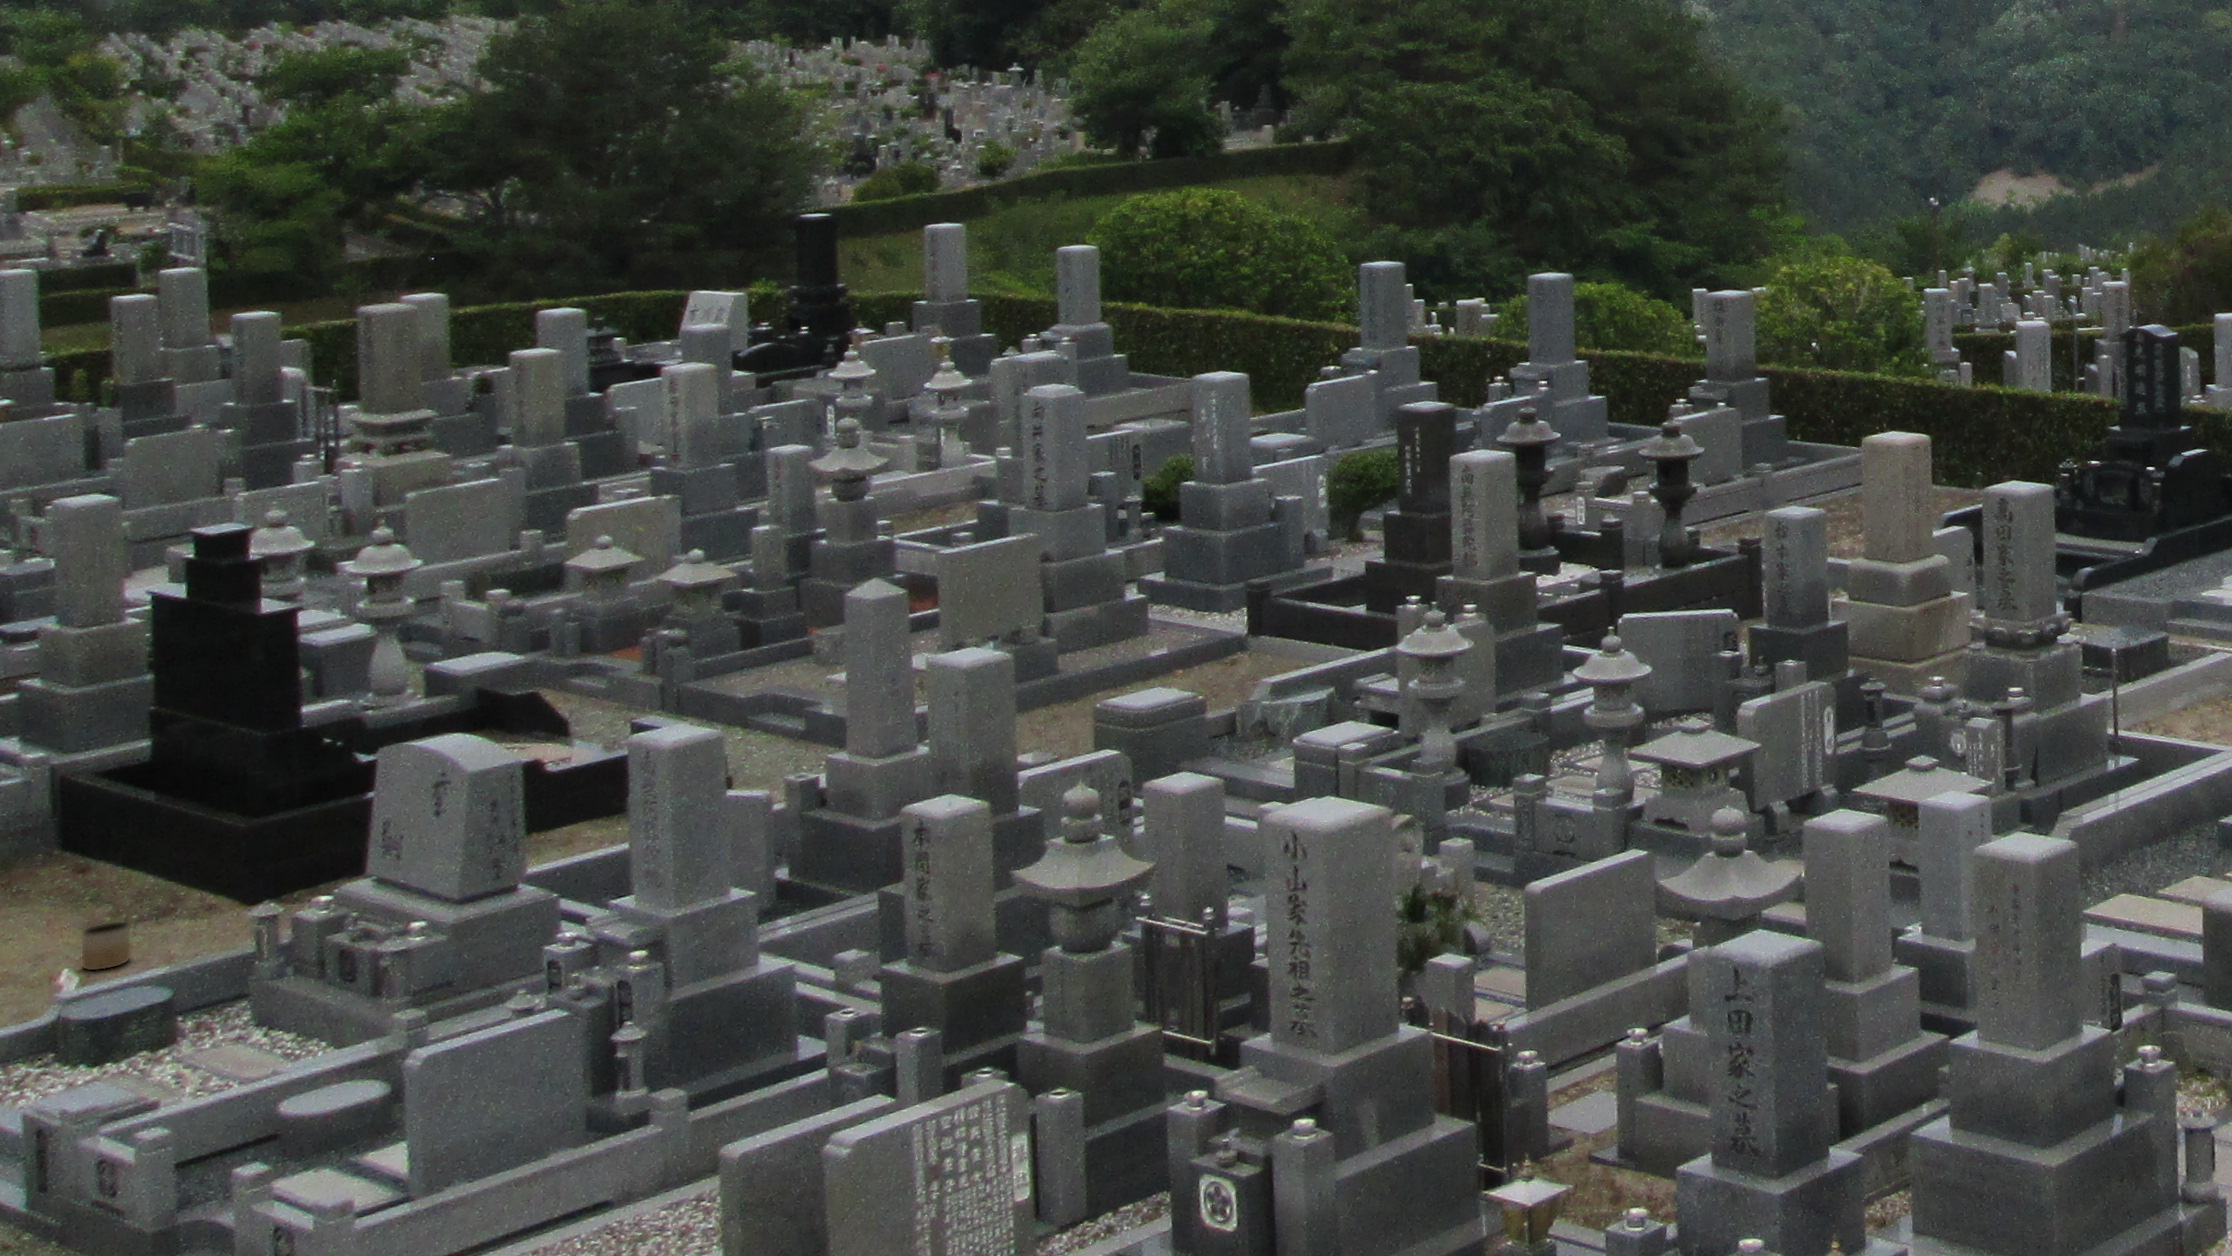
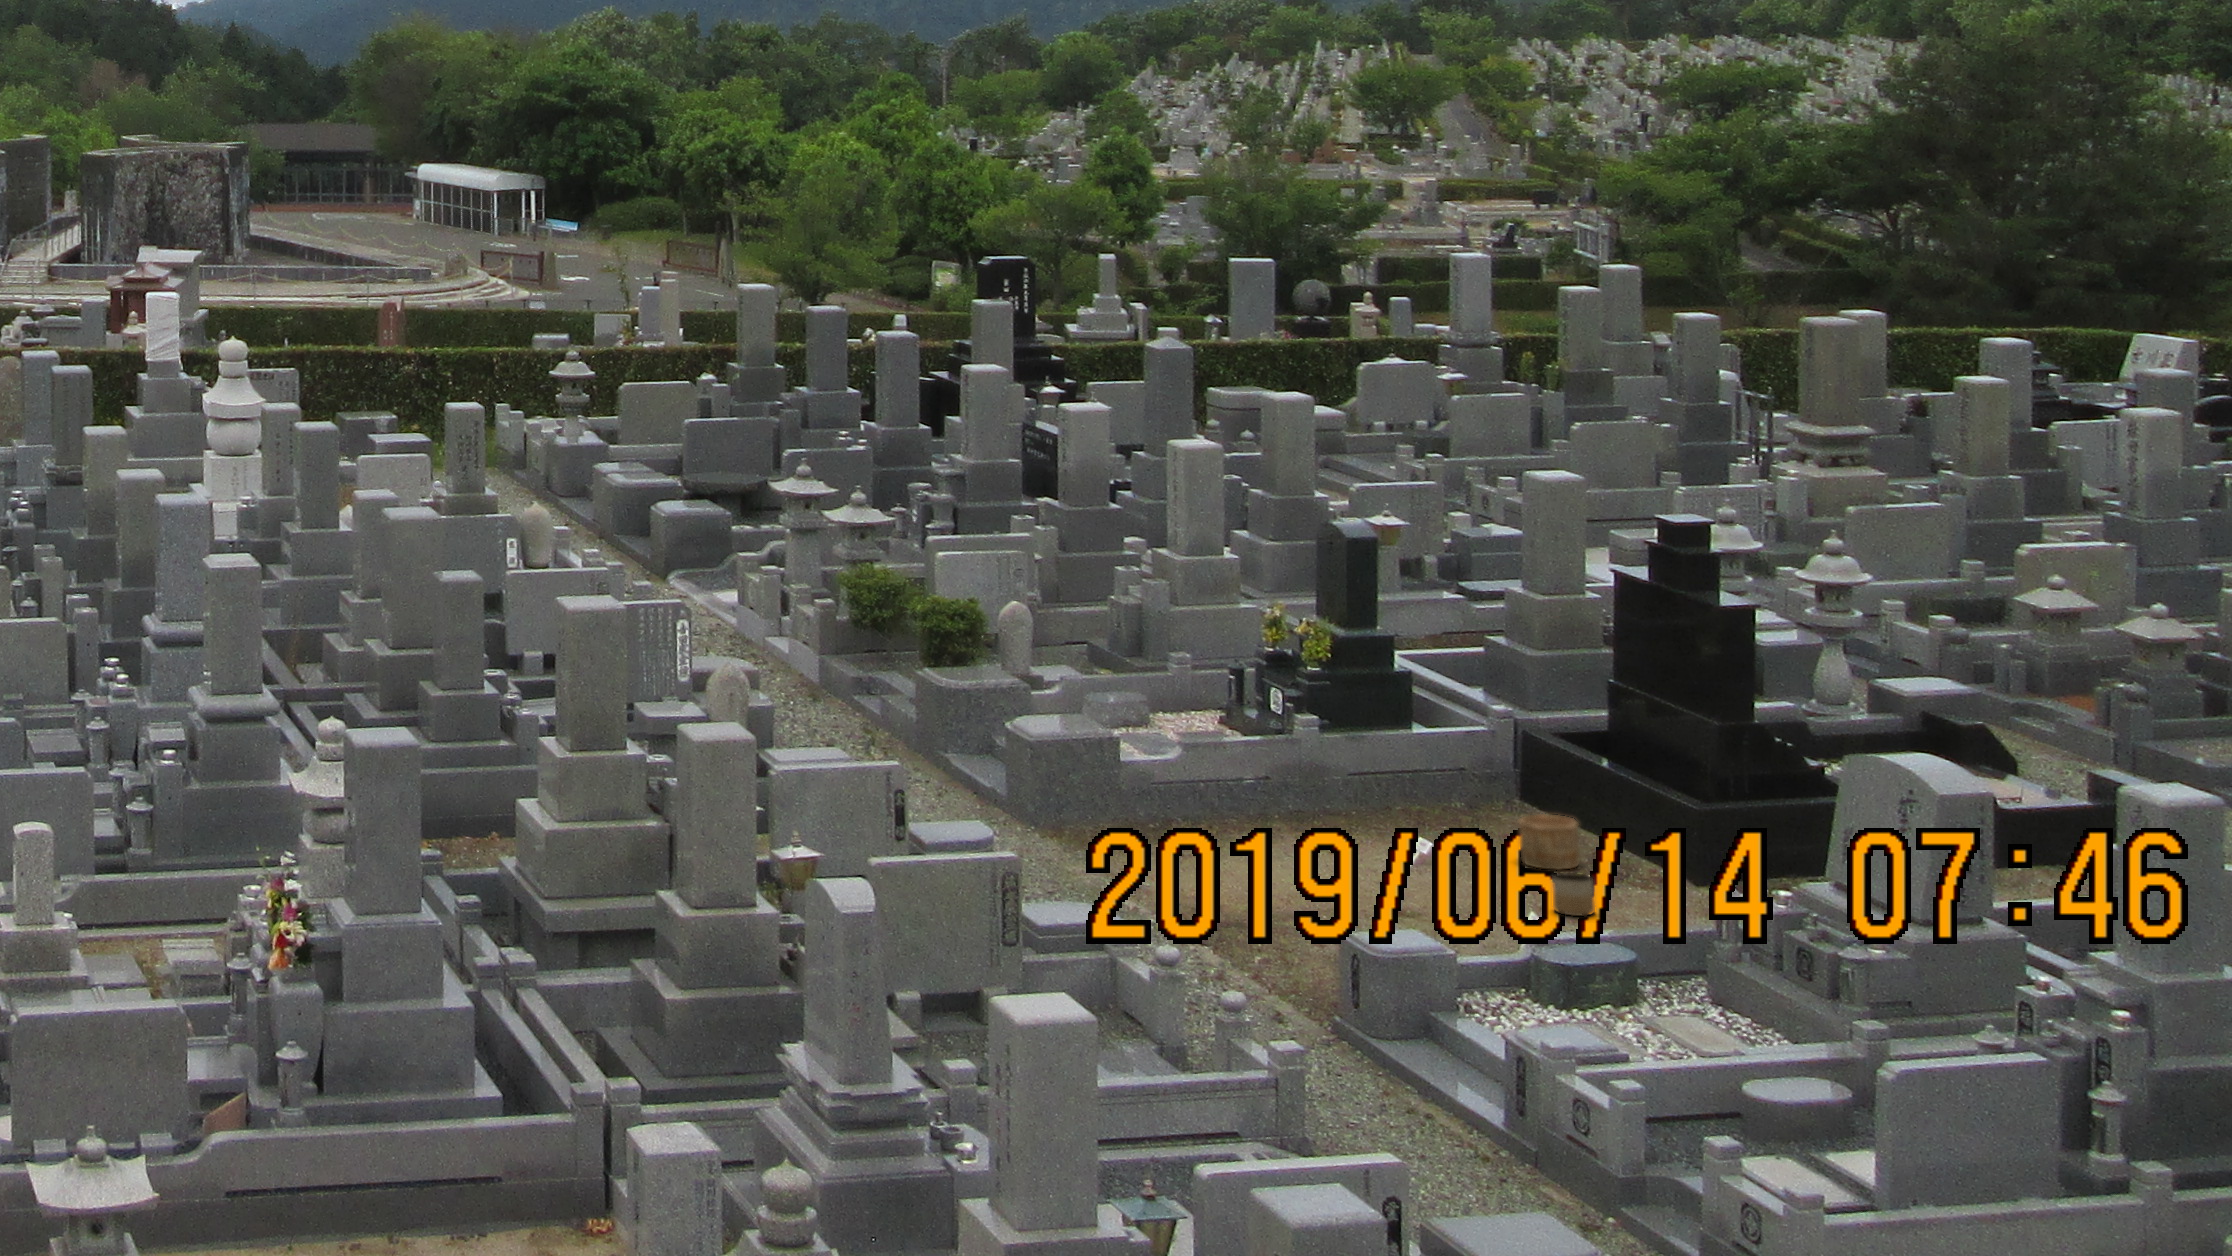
wooden bucket: none [46,861,120,923] -> present [1518,814,1579,870]

